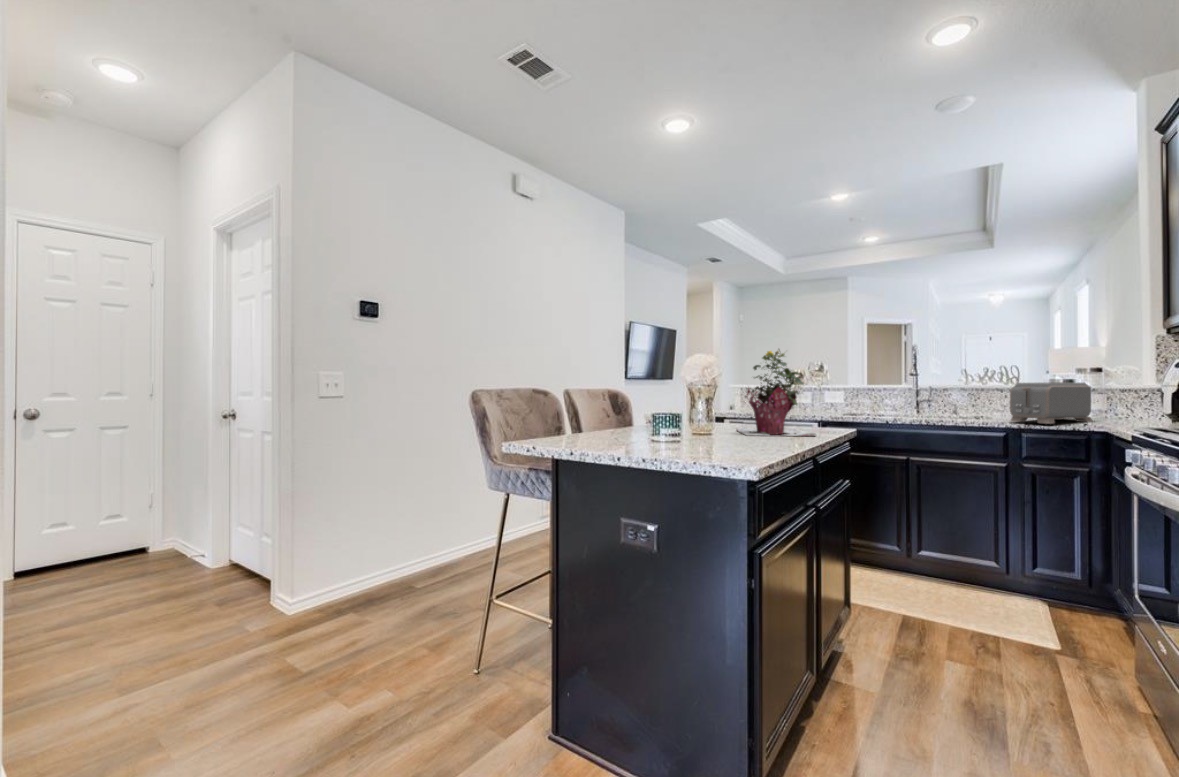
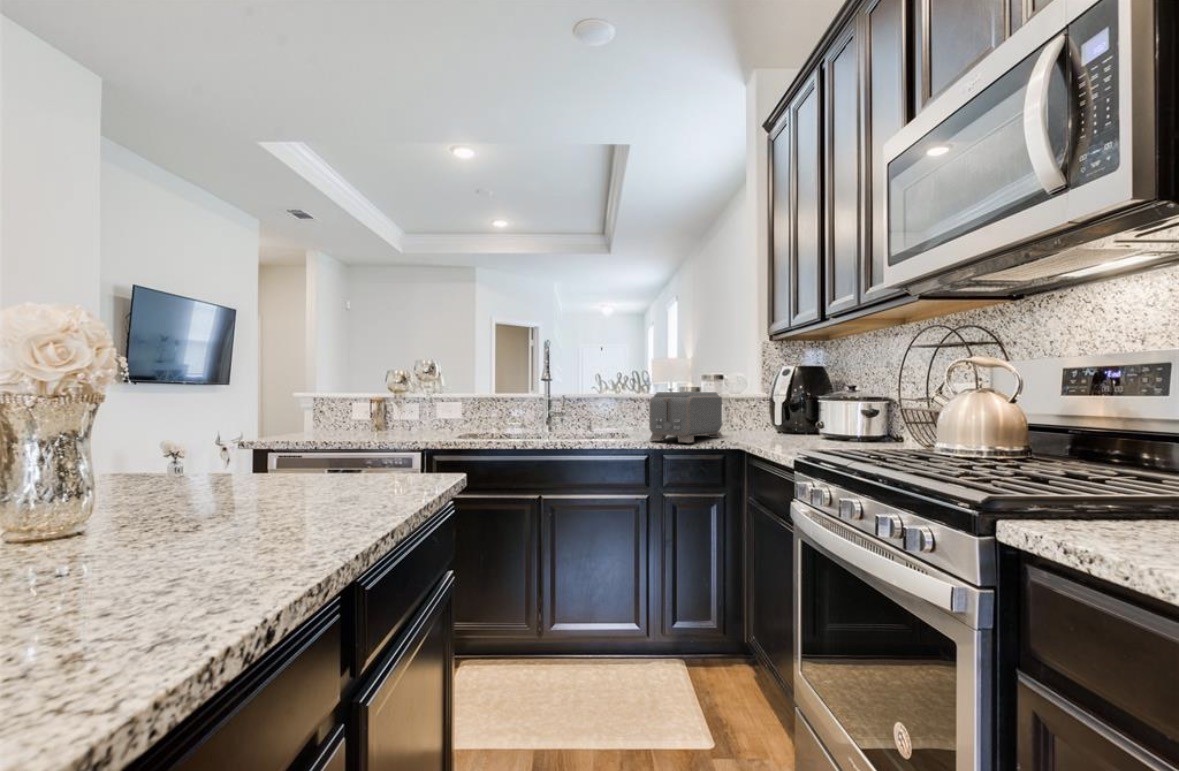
potted plant: present [736,350,816,436] -> none [210,316,384,520]

